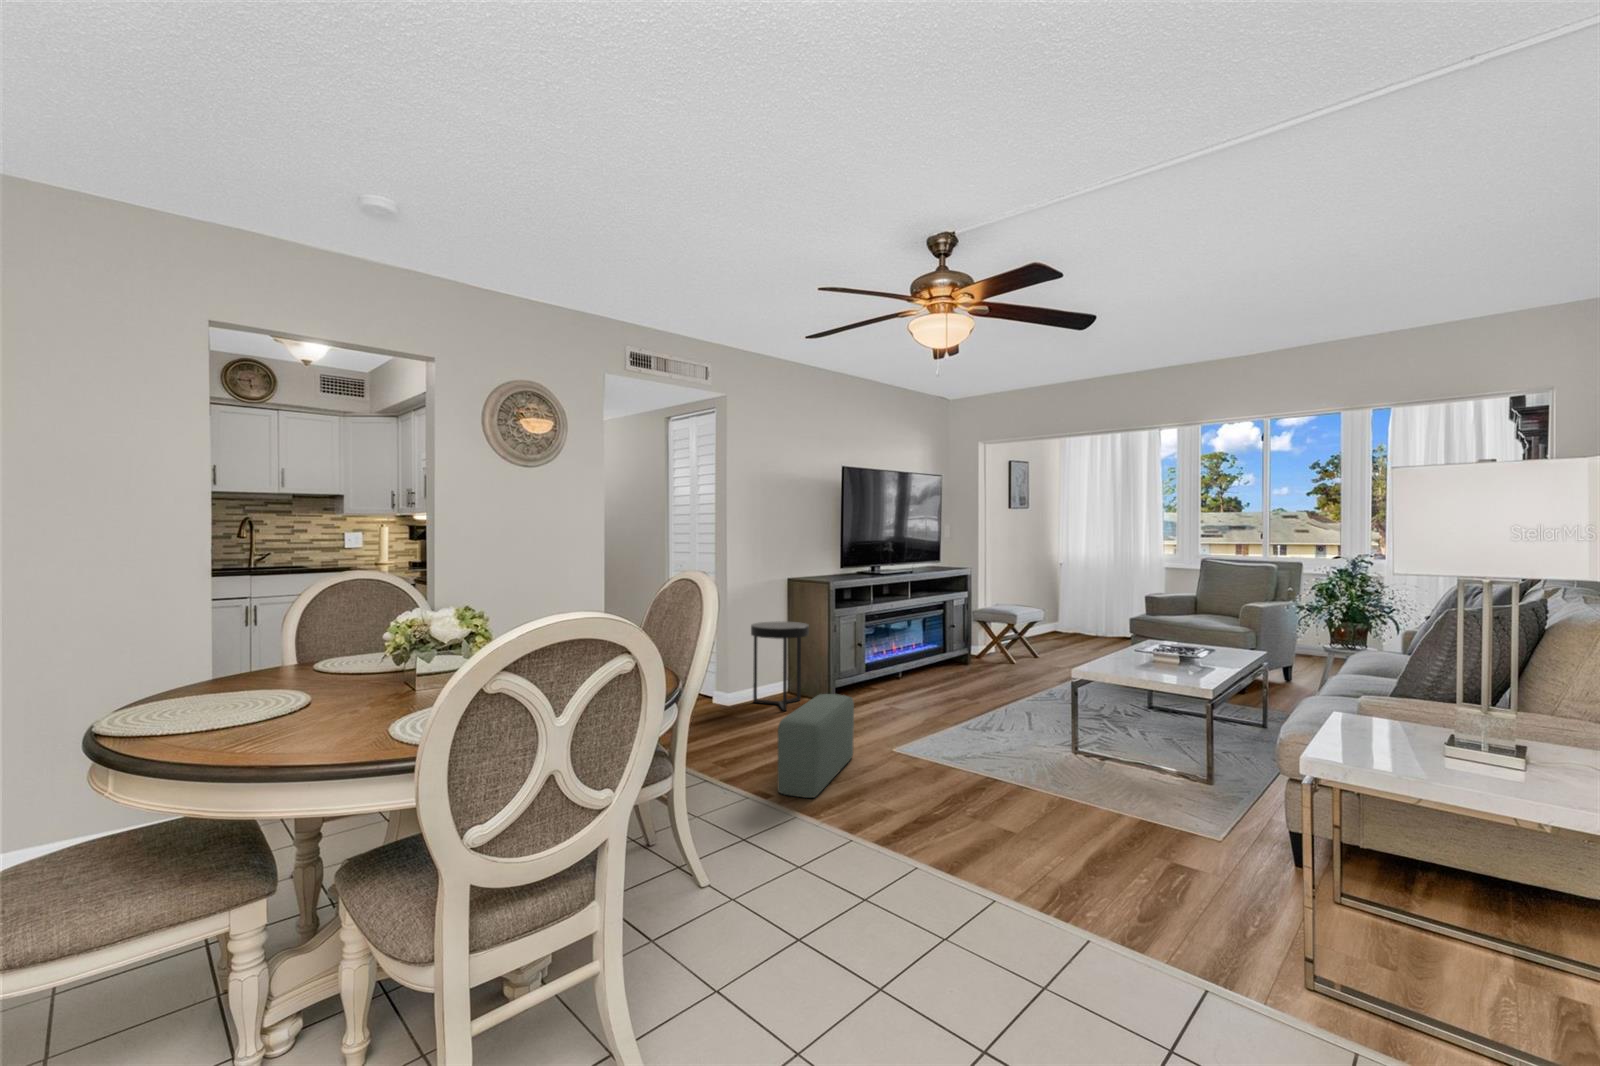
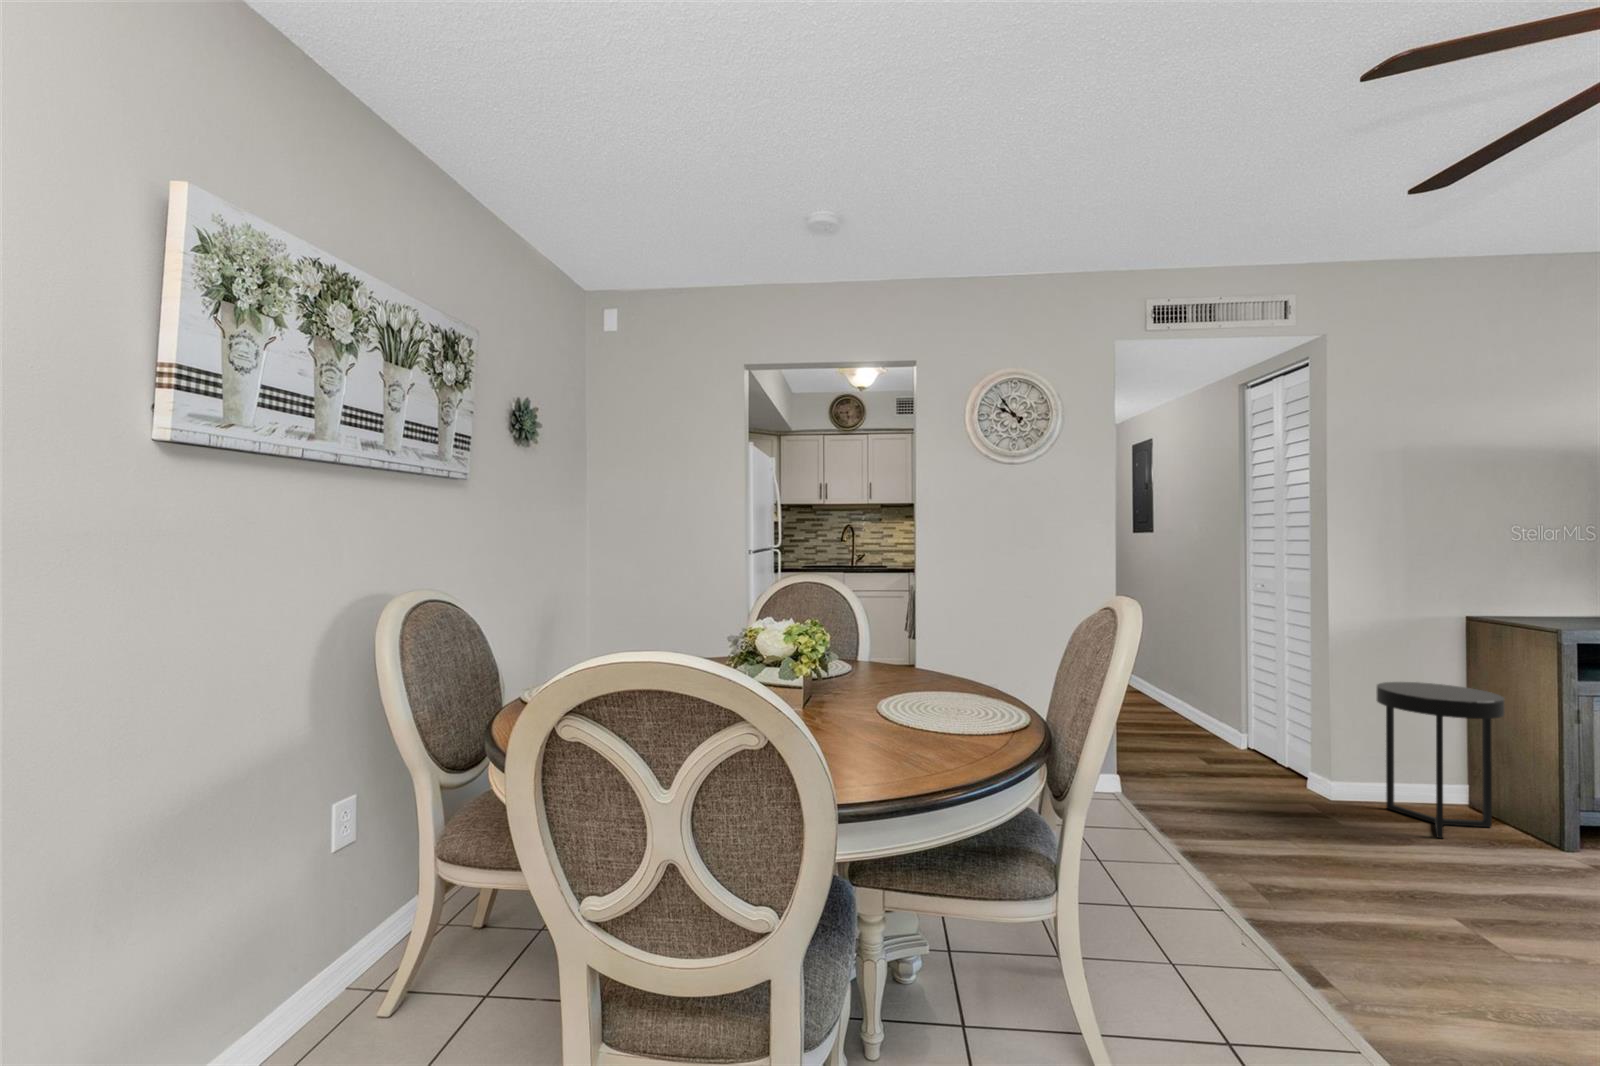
pouf: present [778,694,854,798] -> none [1299,831,1528,1011]

